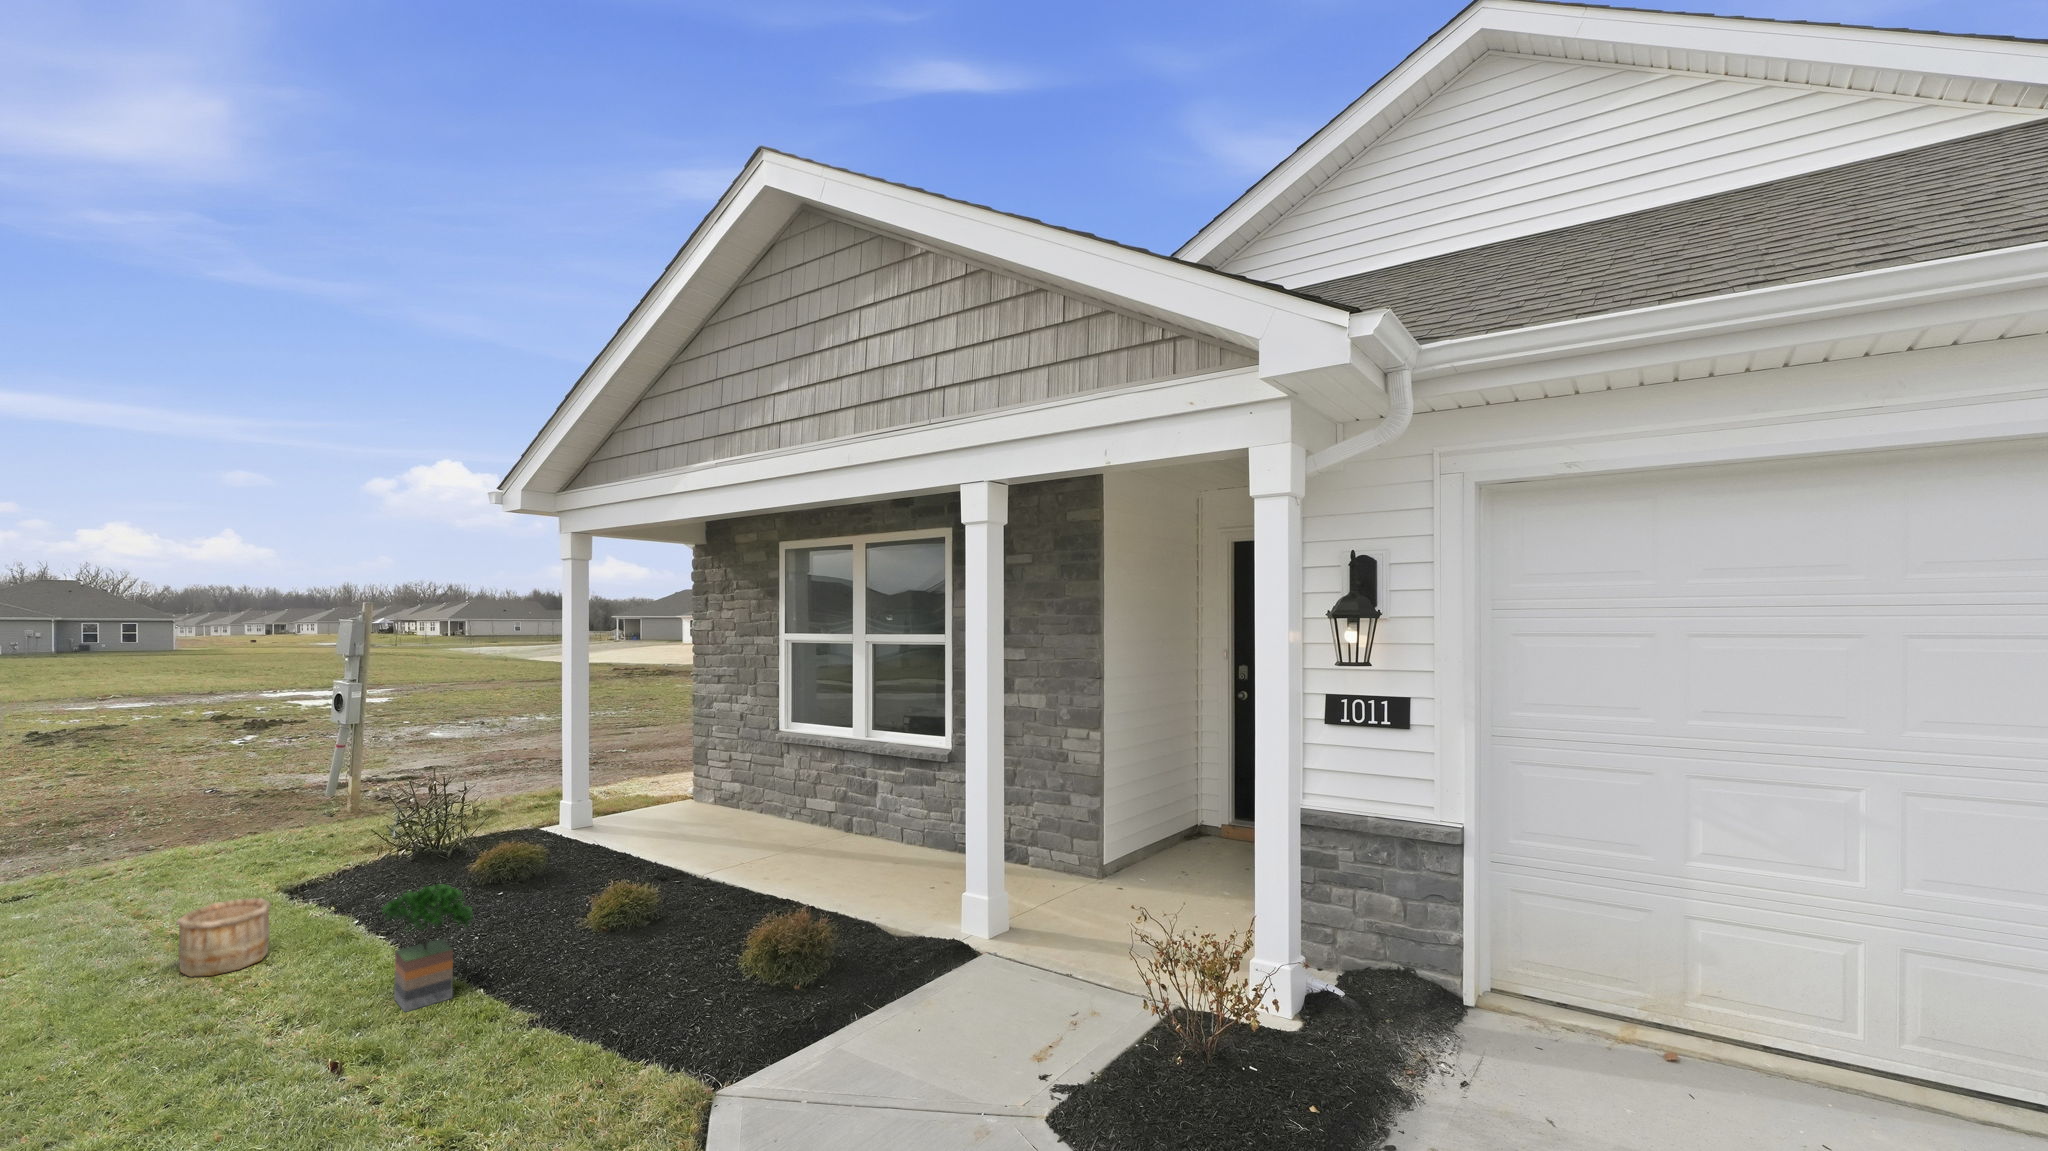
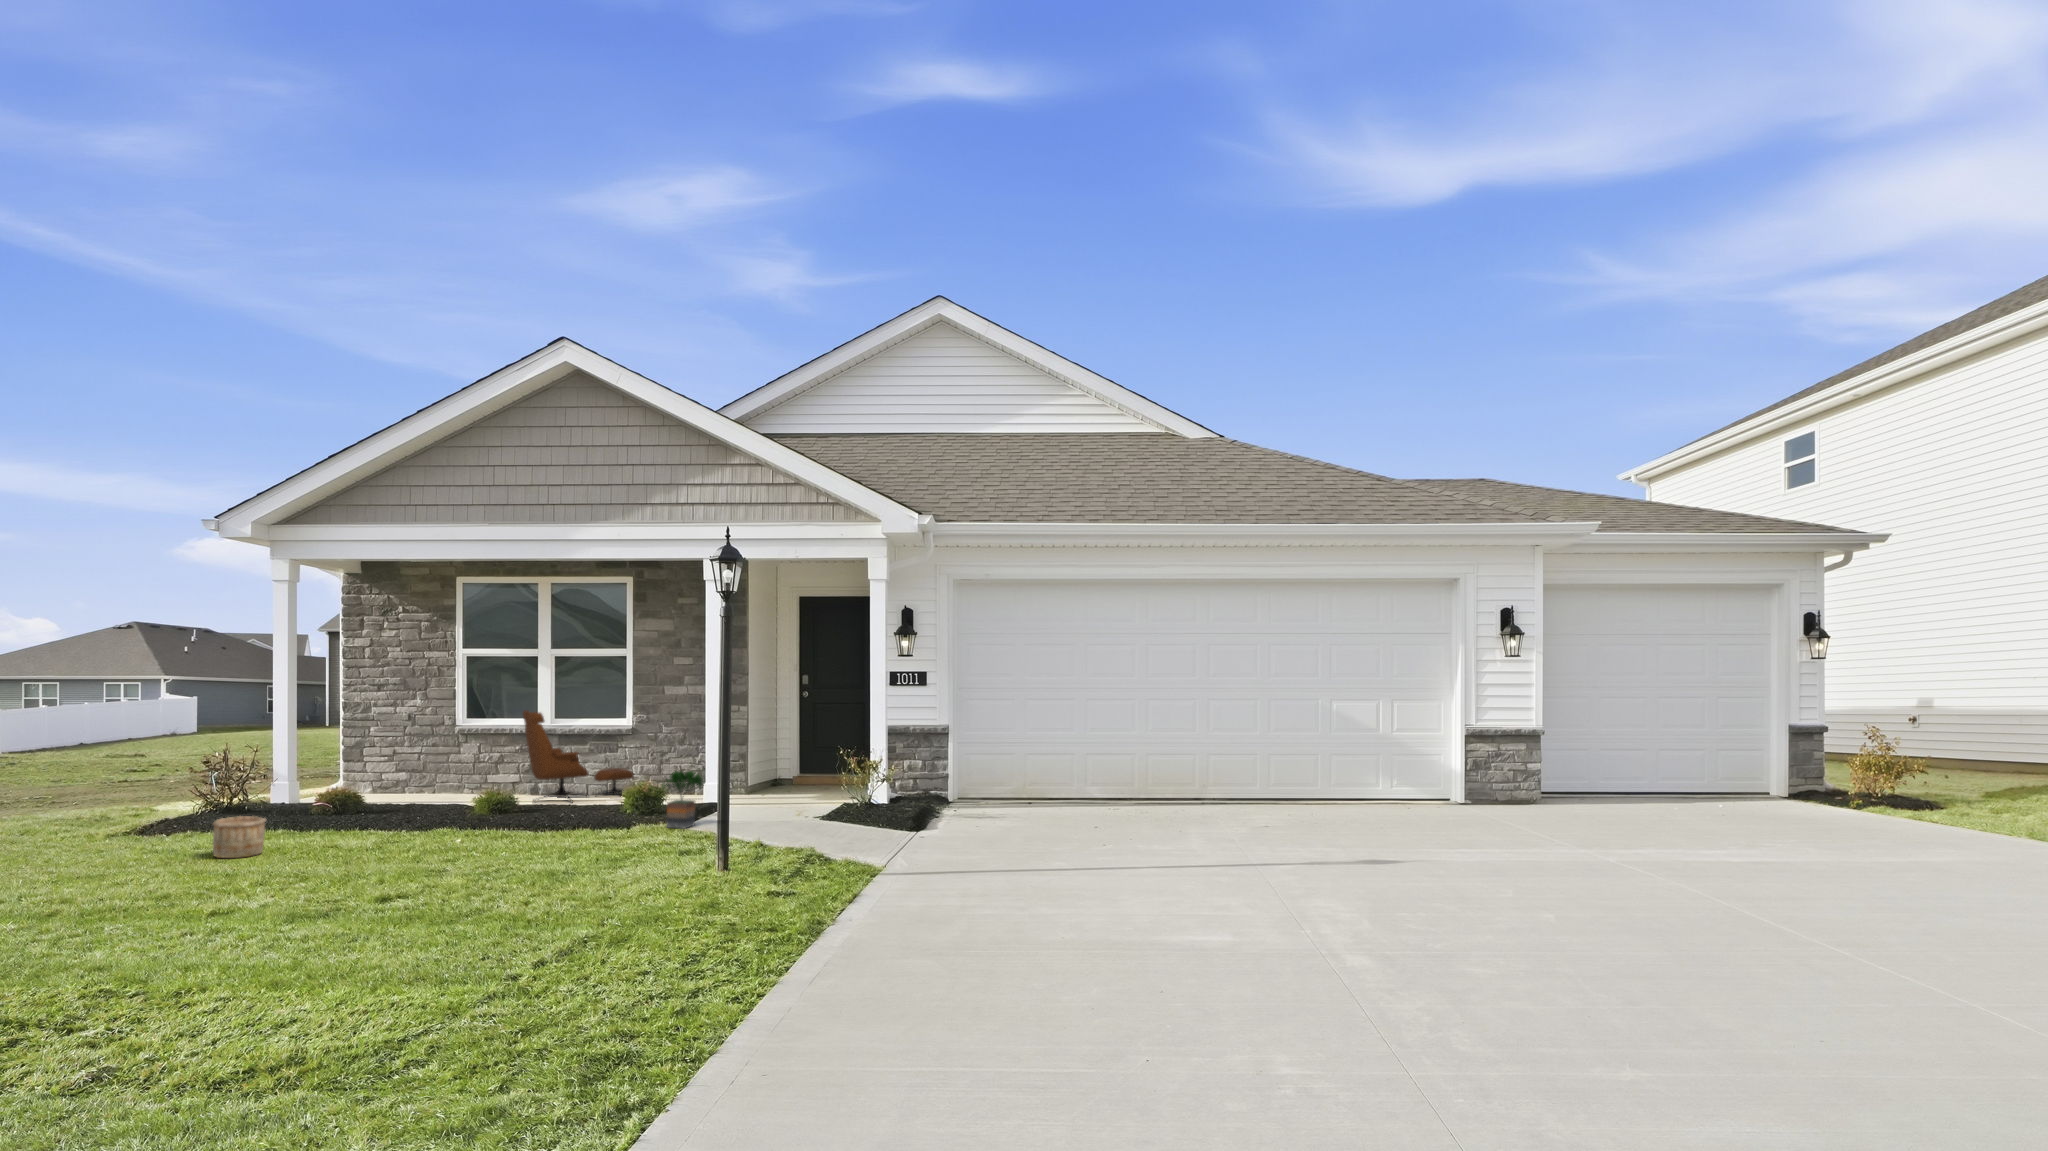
lounge chair: none [788,724,952,868] -> present [523,710,634,802]
potted tree: present [382,885,472,1012] -> present [662,771,704,829]

